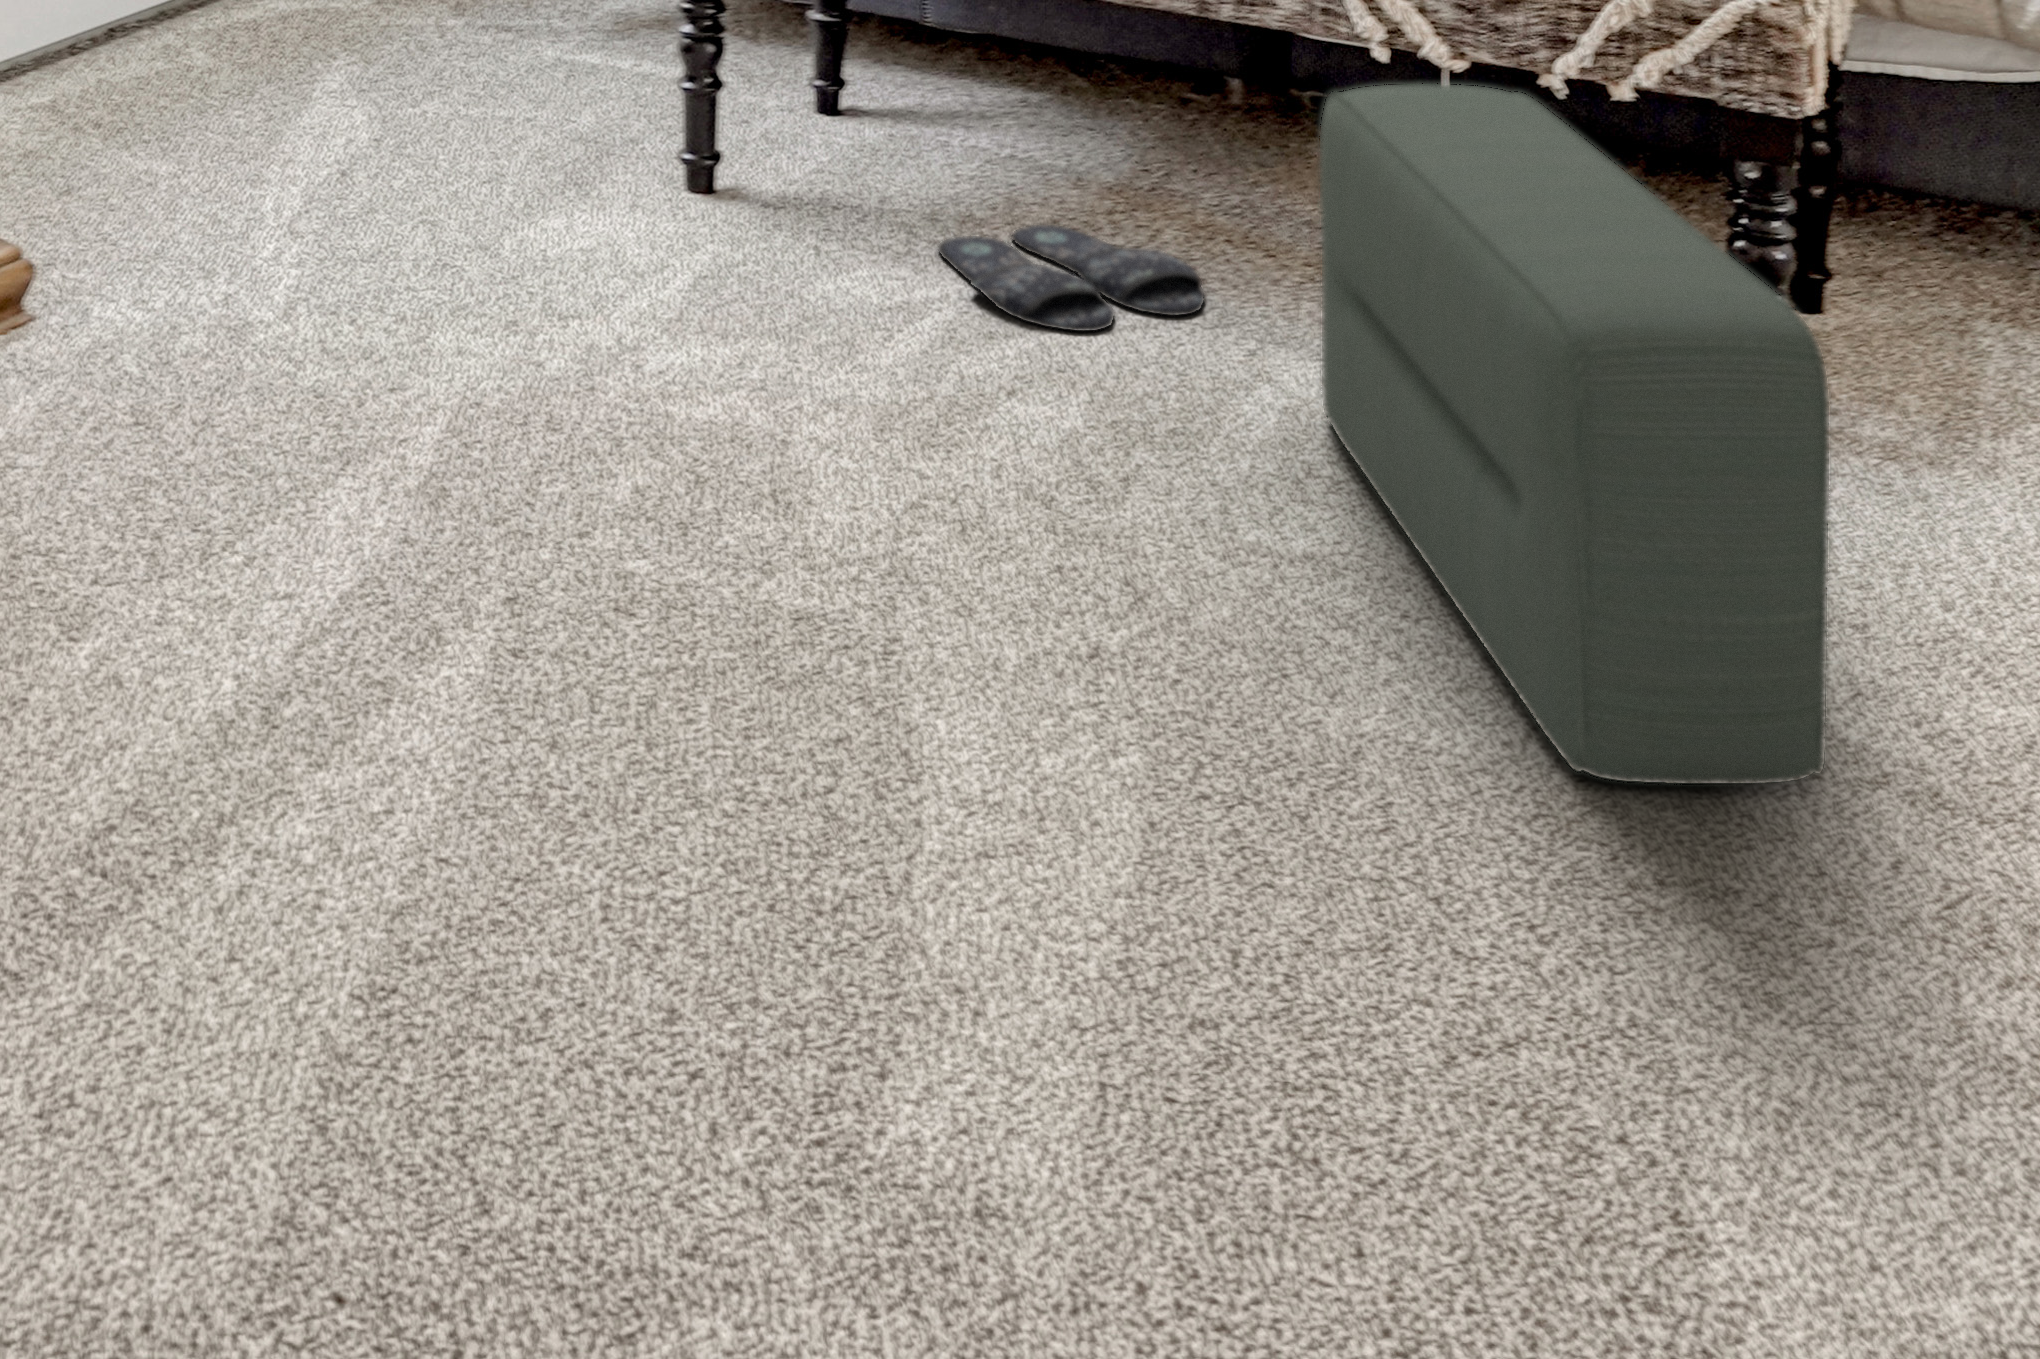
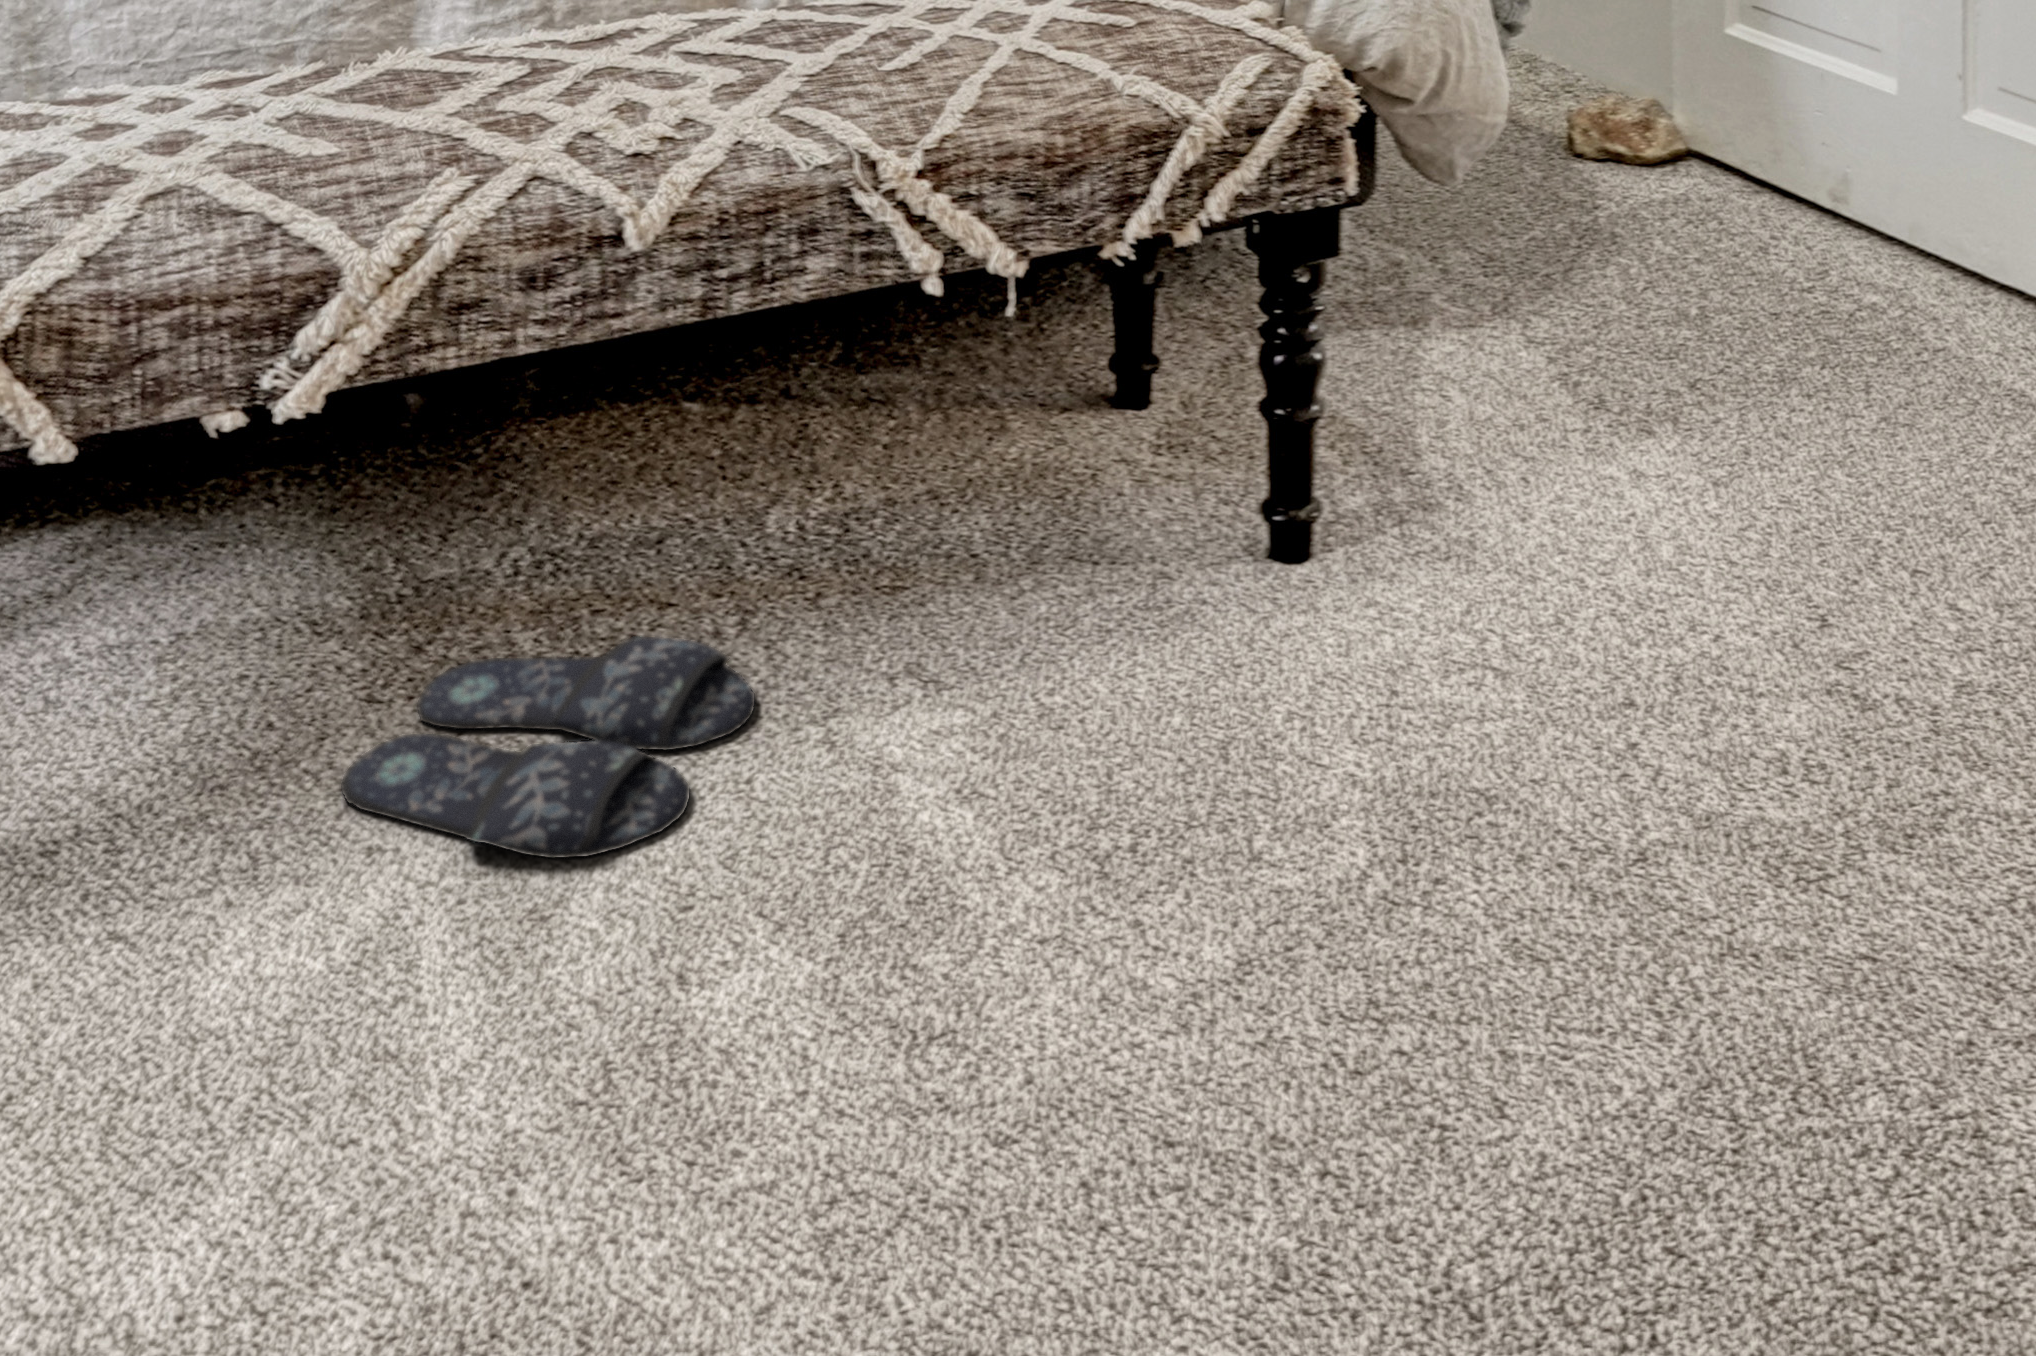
pouf: present [1320,84,1829,784] -> none [1032,289,1934,1142]

